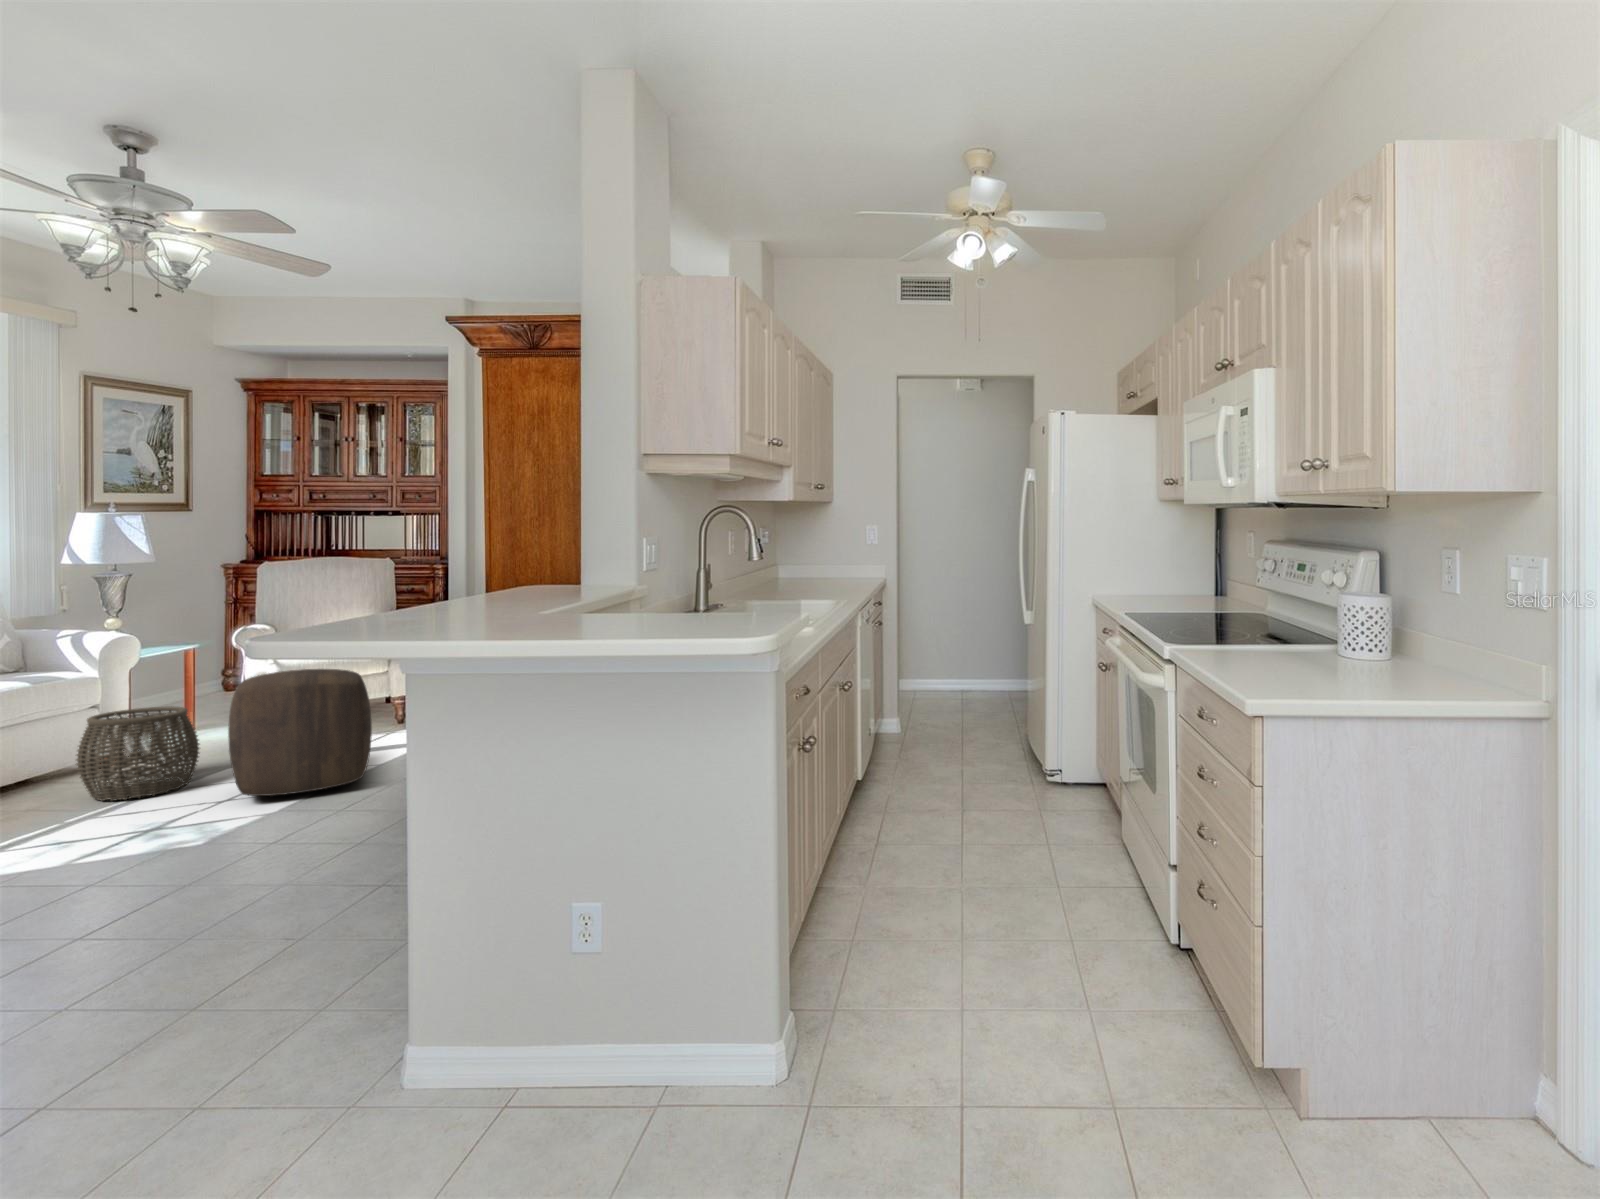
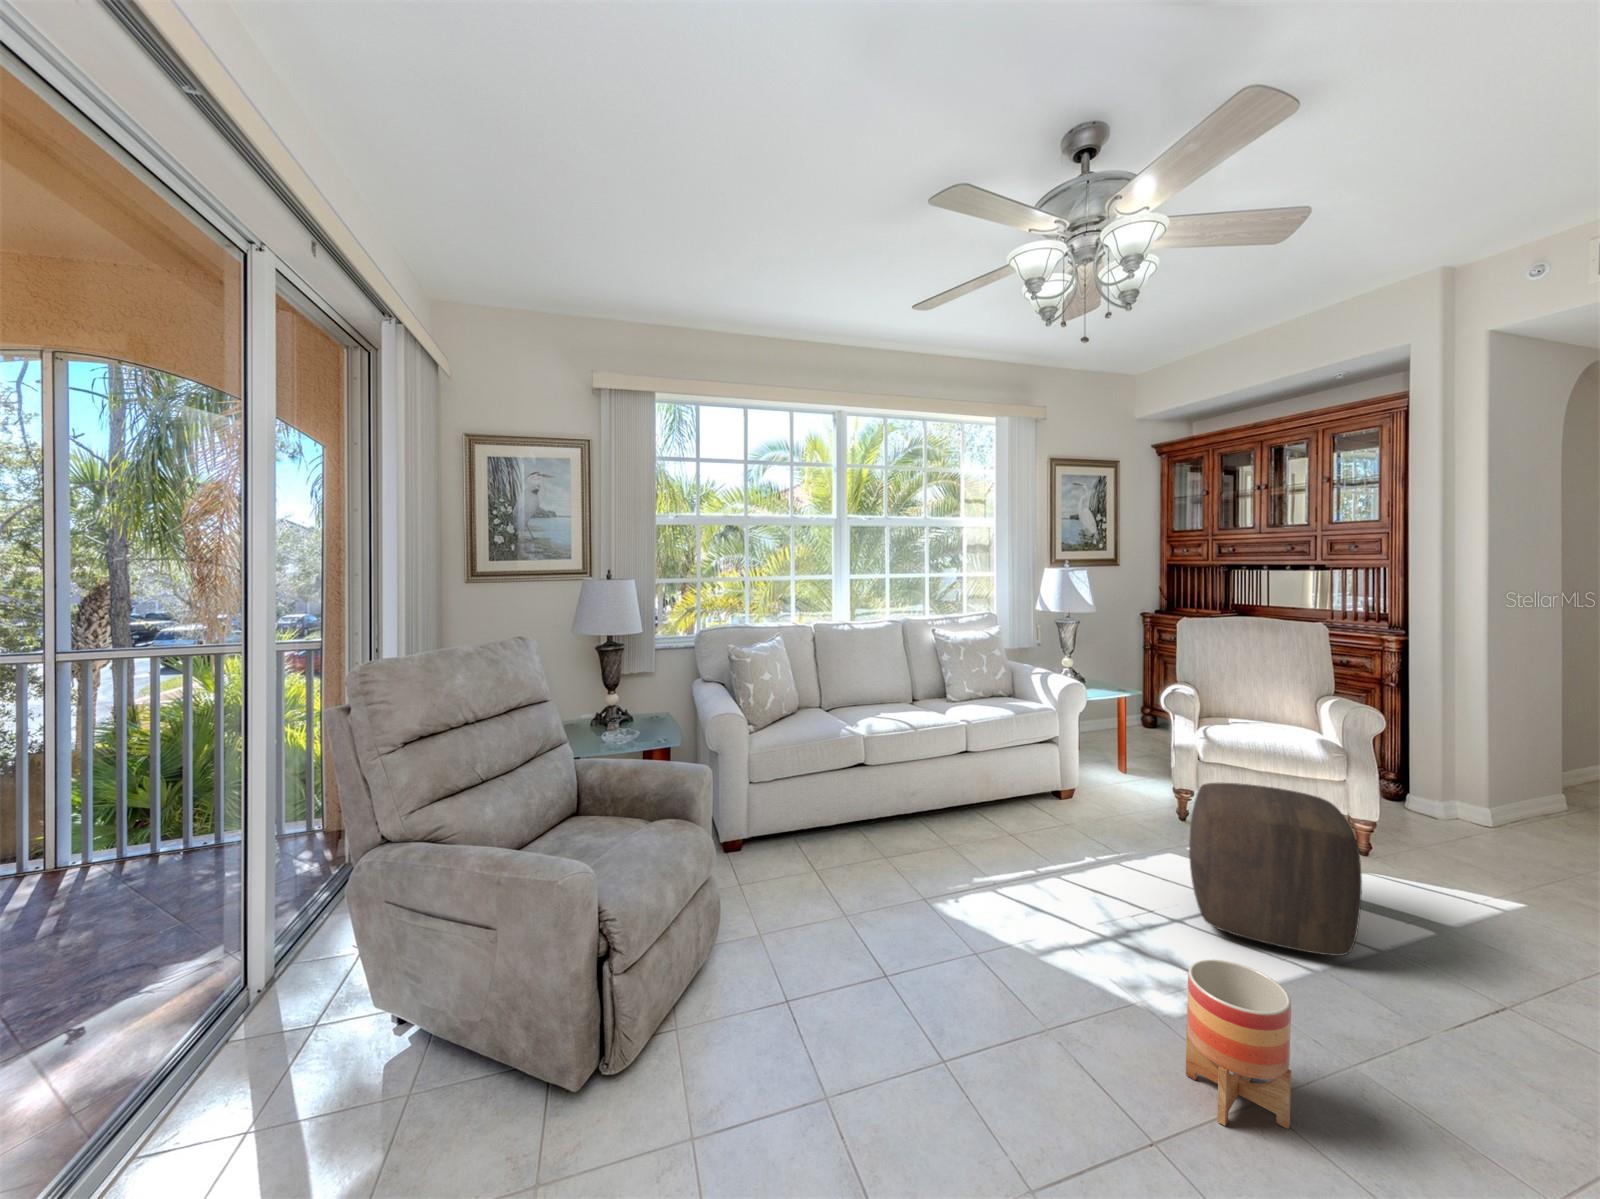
woven basket: present [76,706,199,801] -> none [1057,777,1151,872]
planter: none [177,770,269,893] -> present [1186,960,1291,1129]

